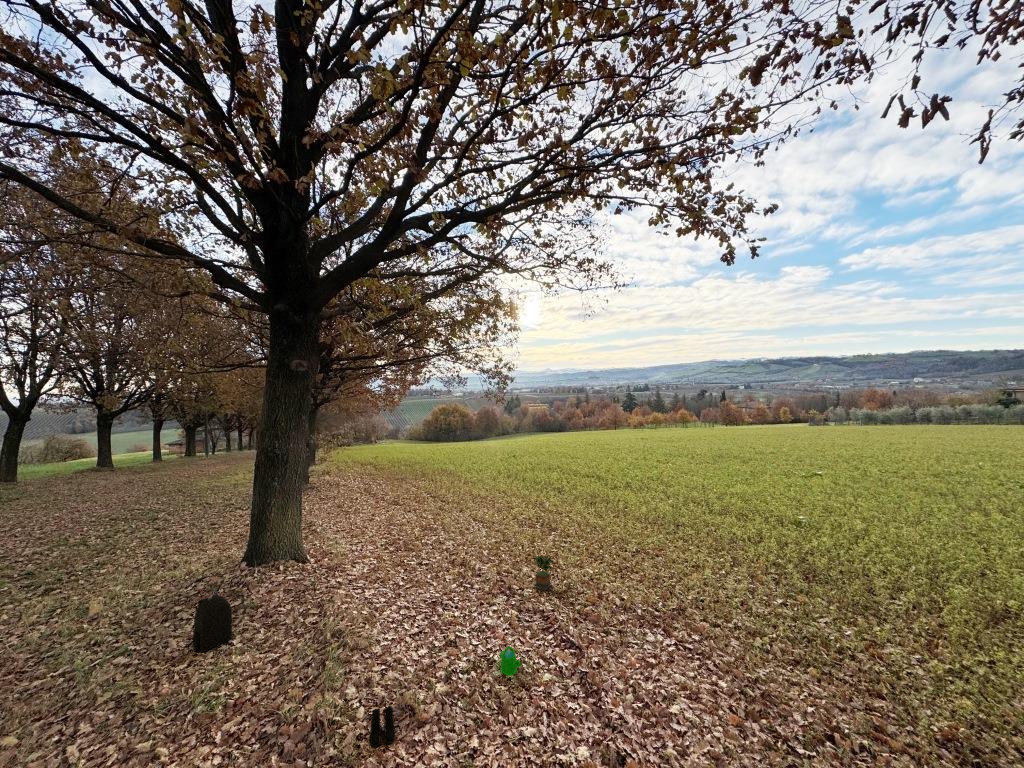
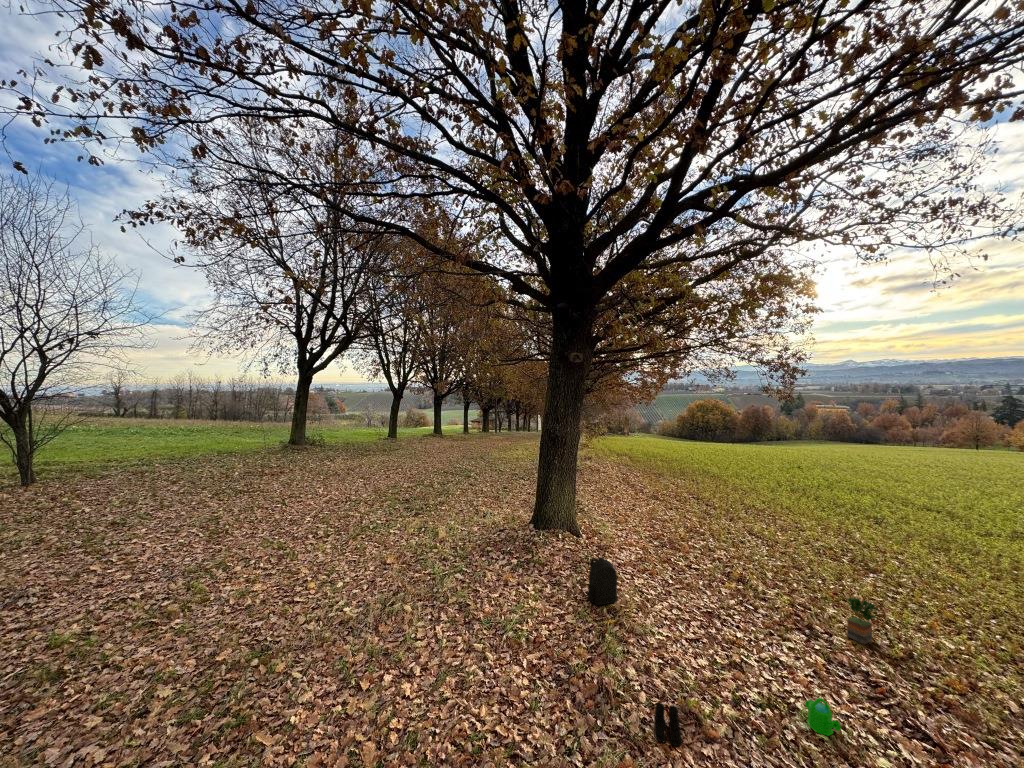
backpack: present [193,594,232,652] -> present [587,557,617,605]

